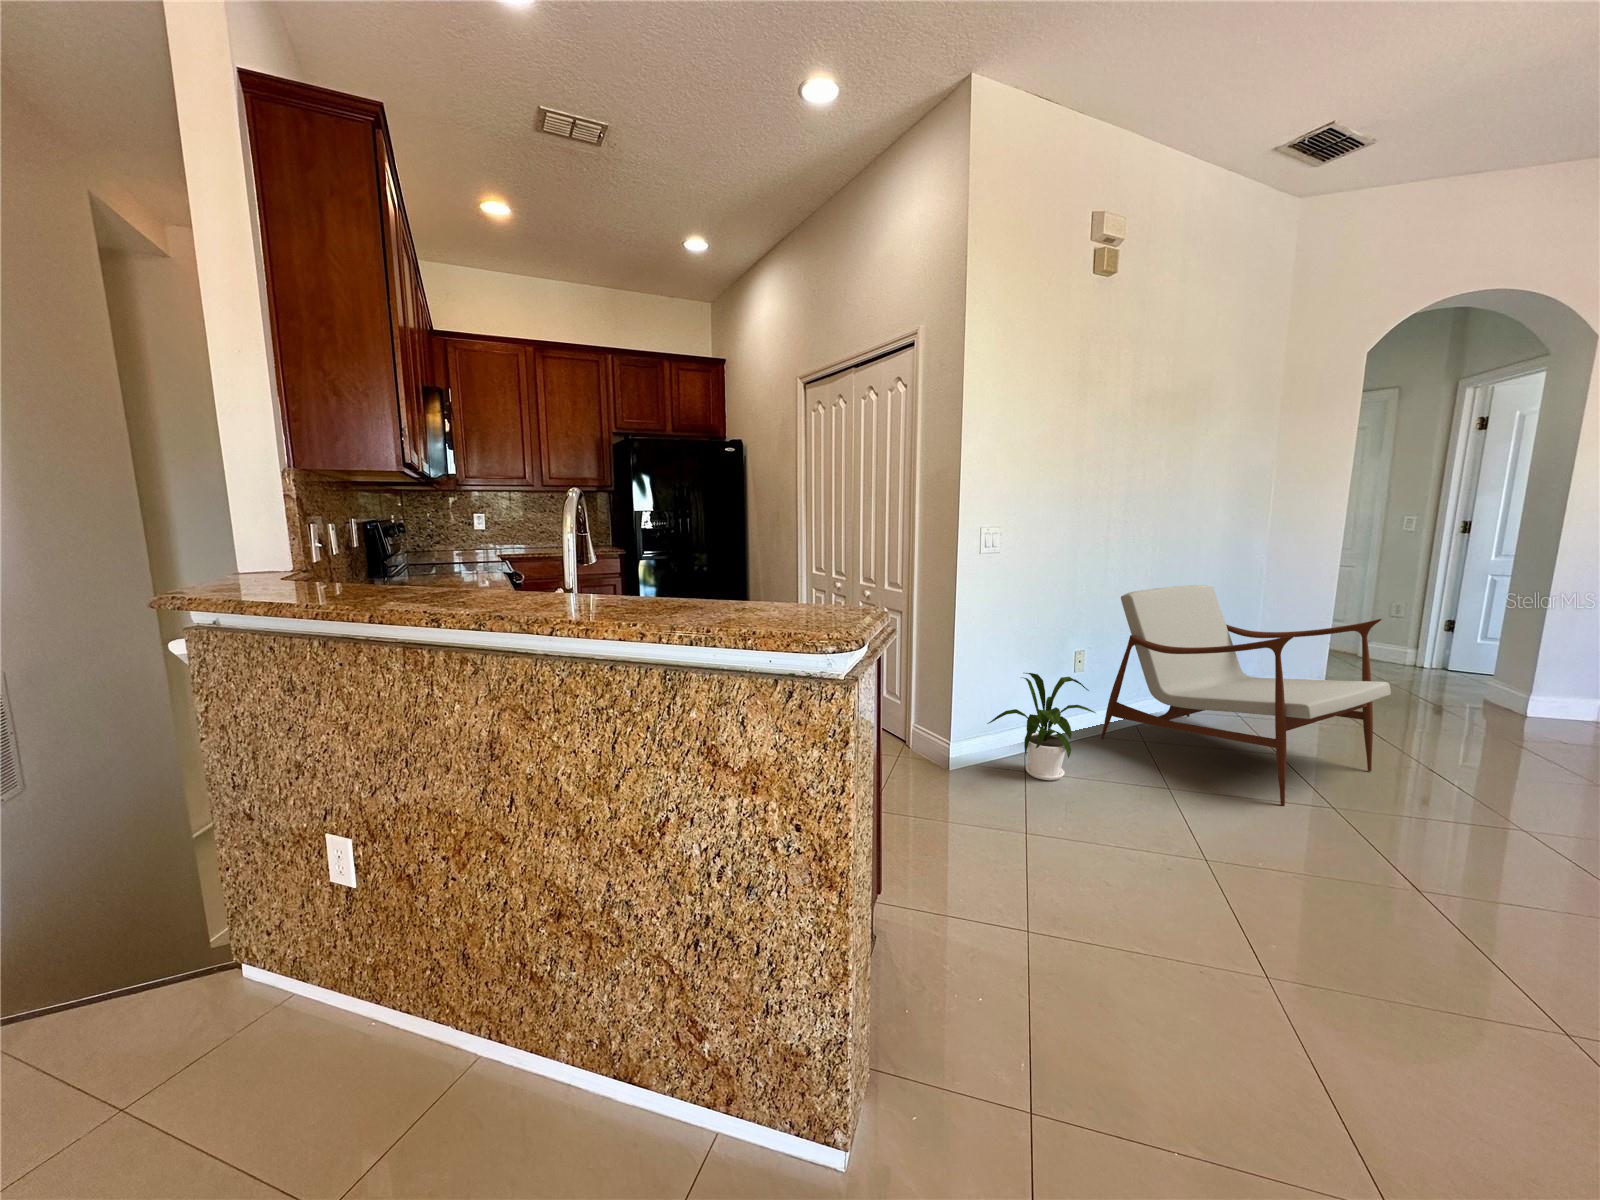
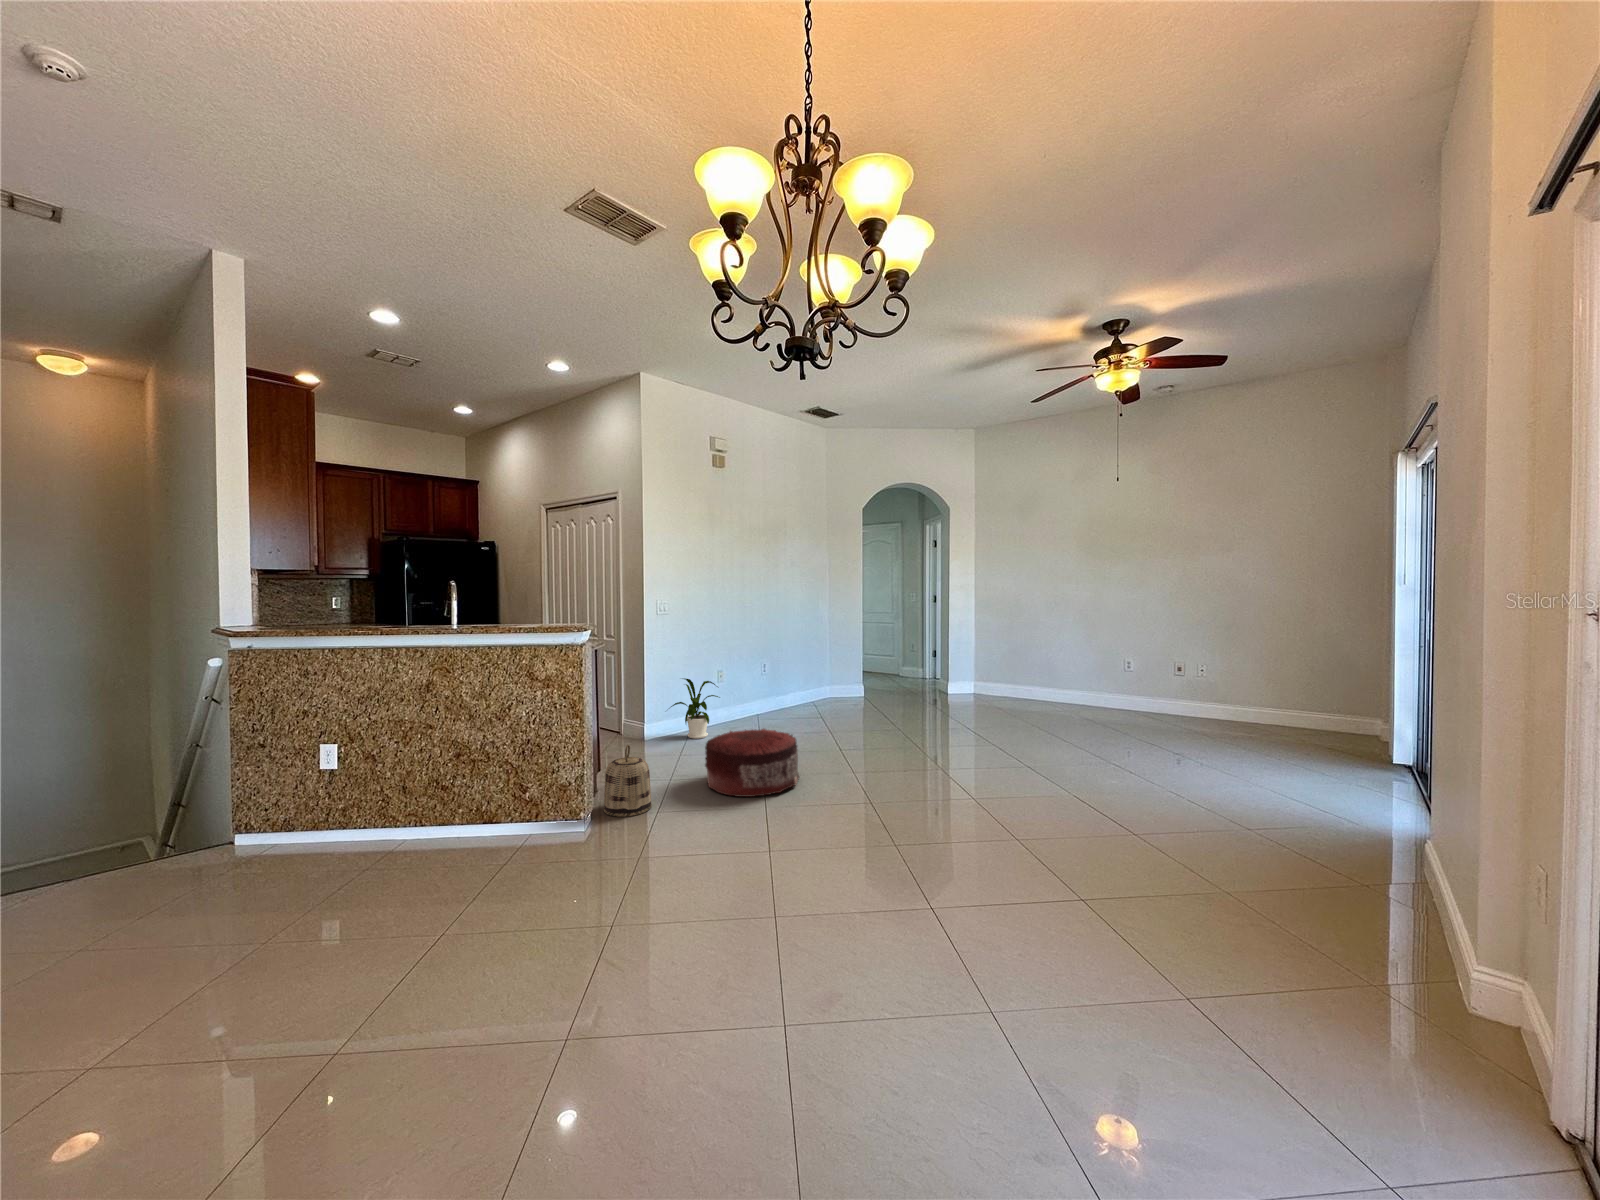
armchair: present [1101,585,1391,806] -> none [735,632,861,735]
pouf: none [1123,841,1423,1104] -> present [705,729,799,797]
basket: none [891,904,1010,1104] -> present [604,745,652,817]

